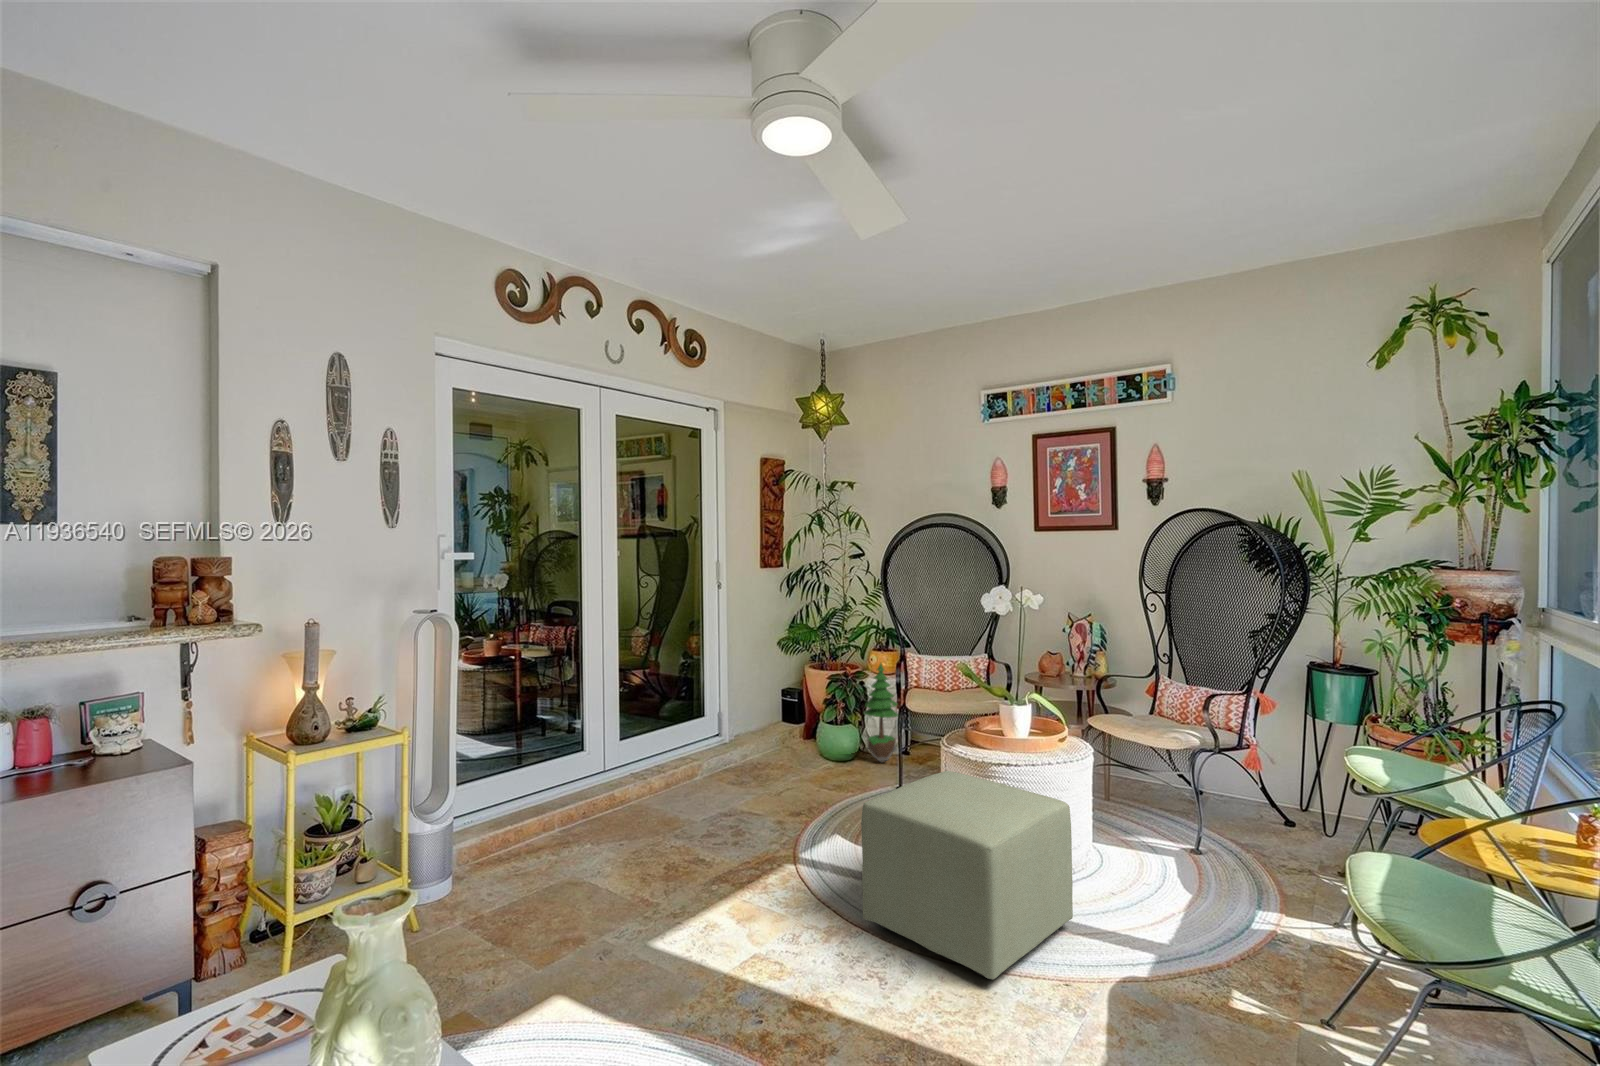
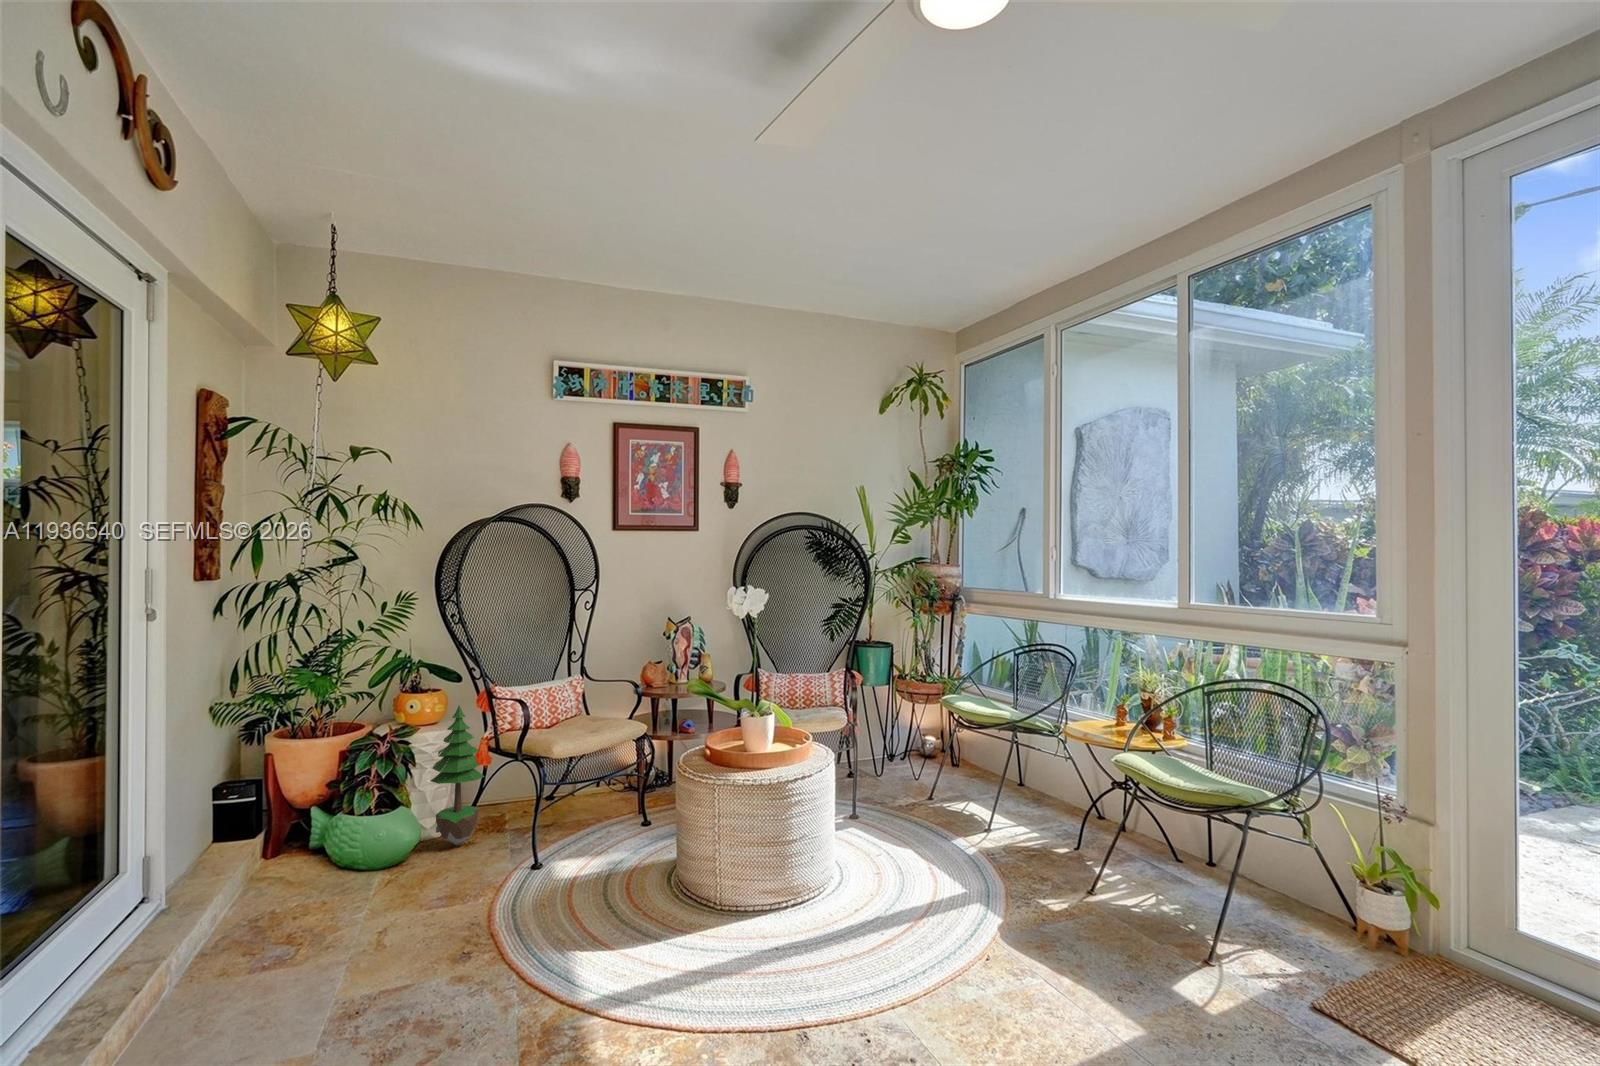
ottoman: present [861,771,1073,979] -> none [760,793,966,1010]

